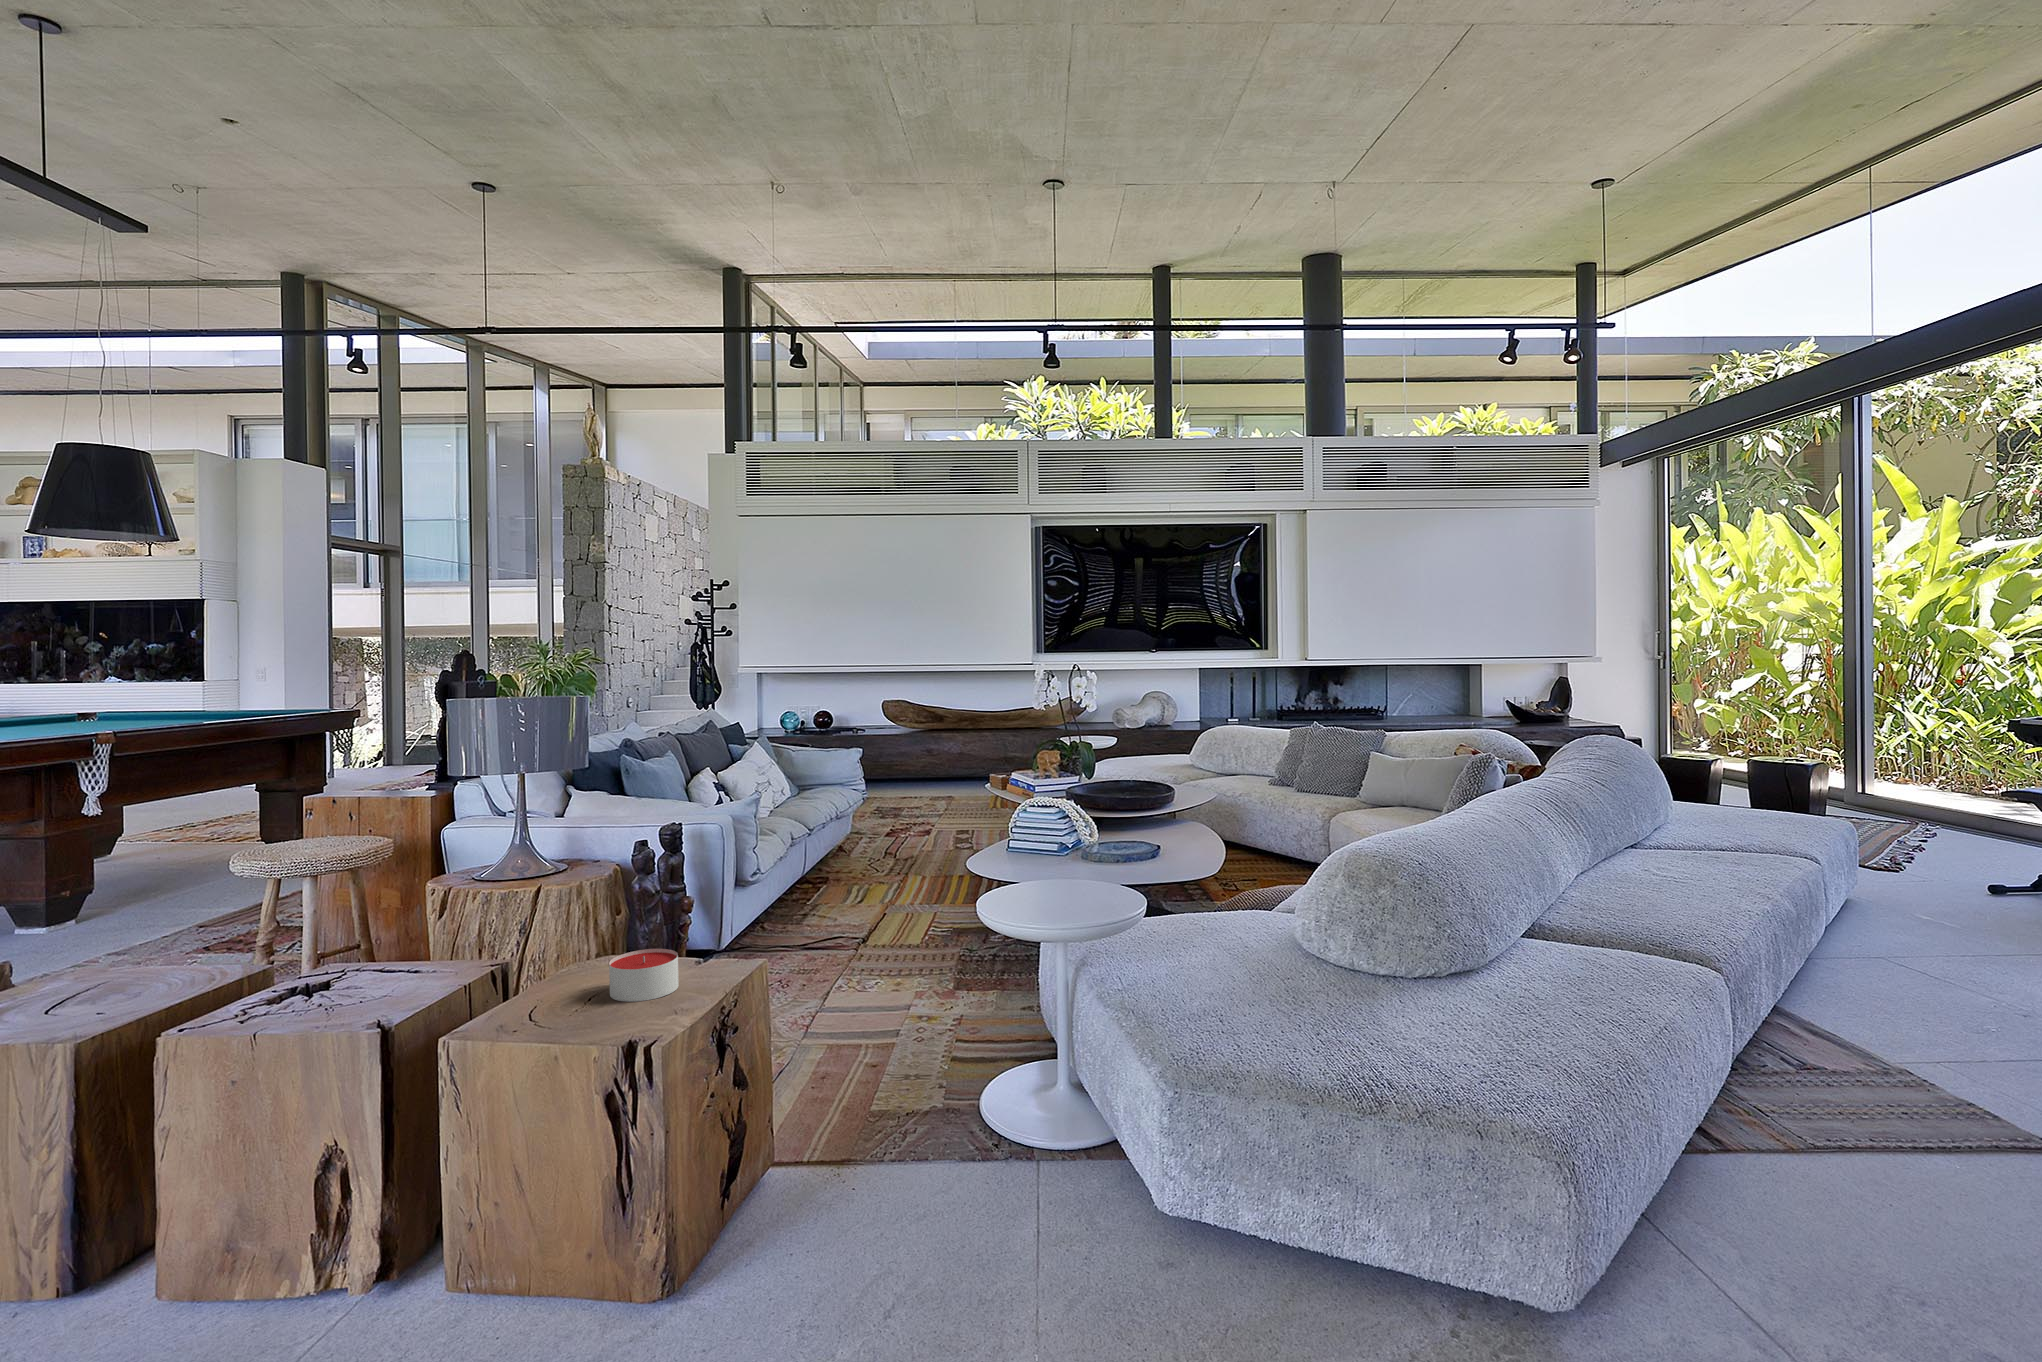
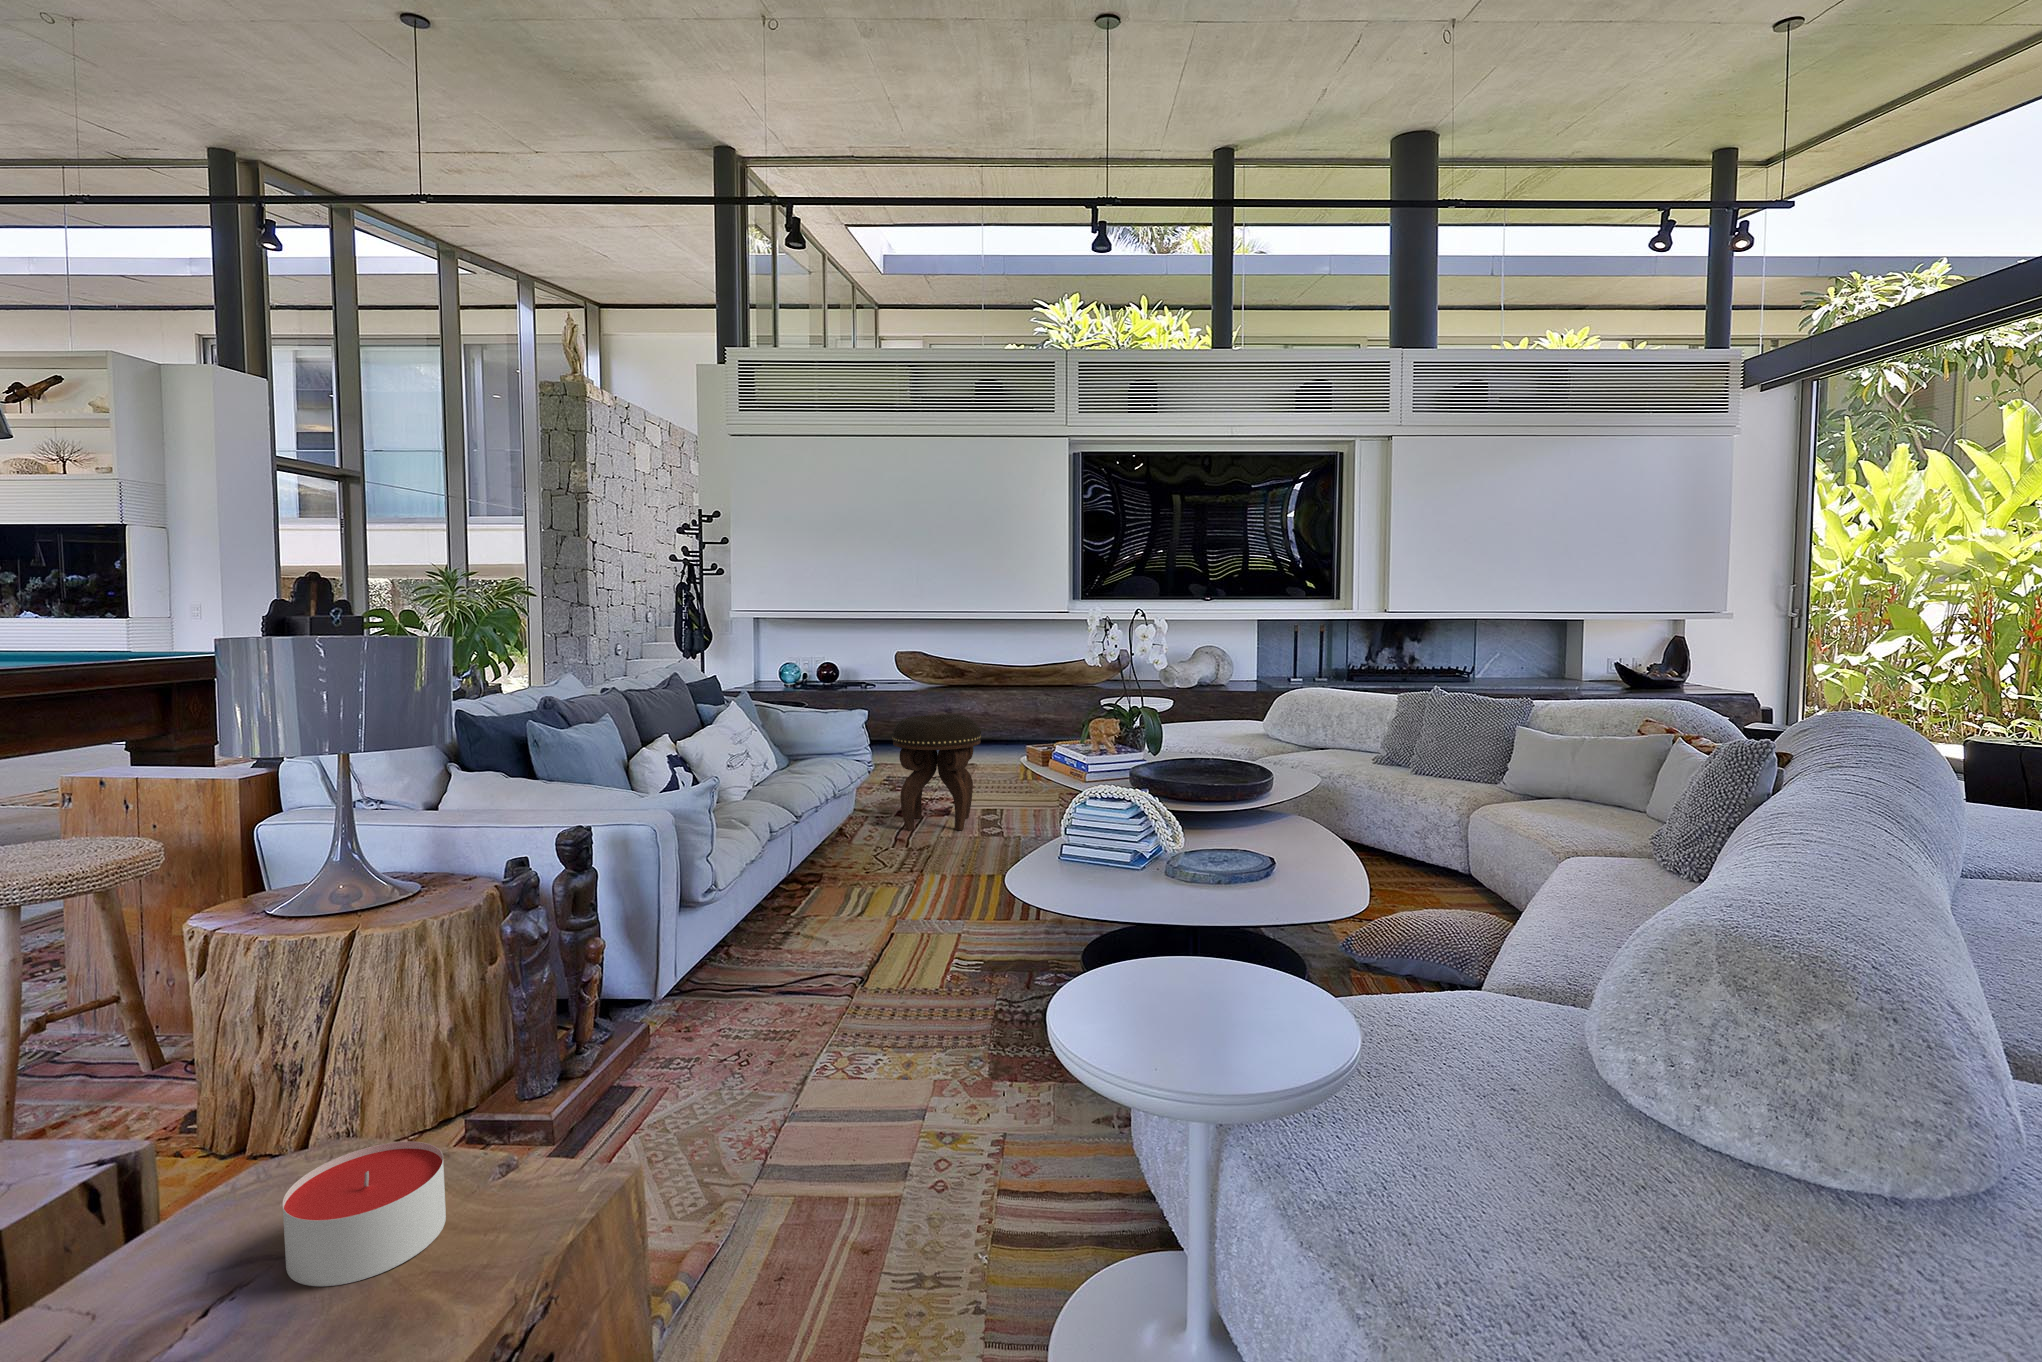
footstool: none [880,751,954,847] -> present [892,714,981,830]

